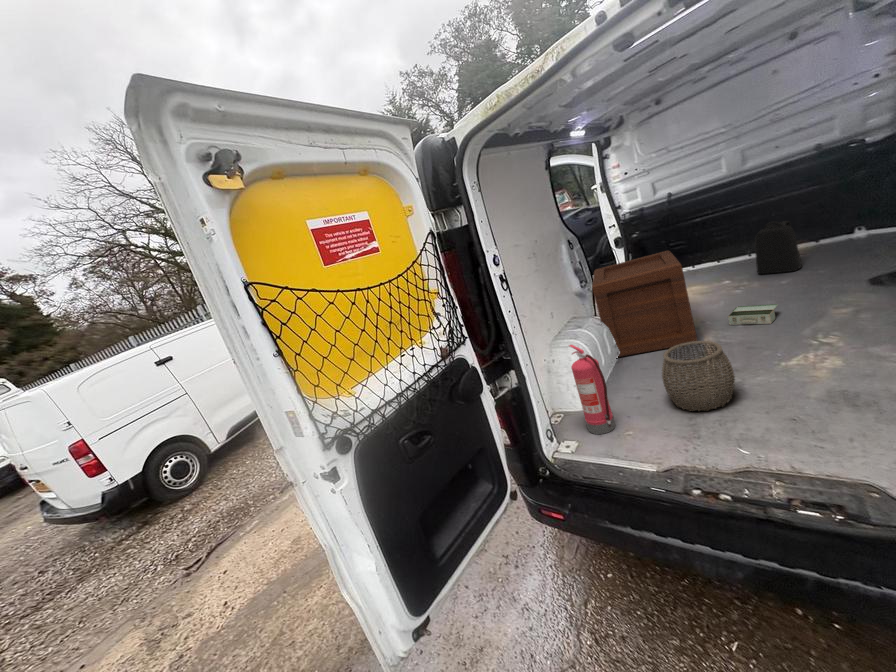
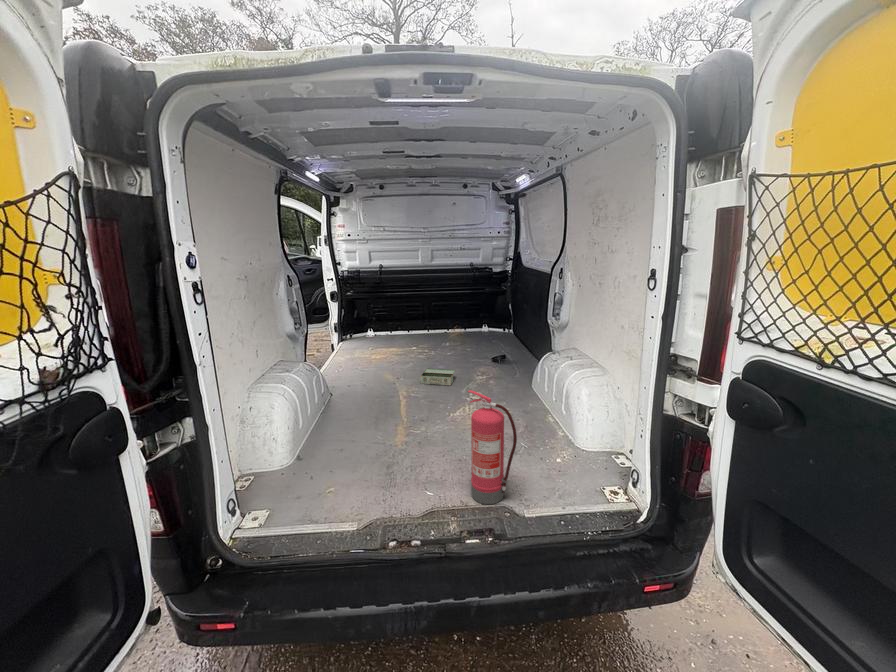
backpack: present [755,221,802,274] -> none [437,306,466,347]
wooden crate: present [592,251,697,357] -> none [307,310,397,407]
woven basket: present [662,341,735,411] -> none [369,395,433,466]
fire extinguisher: present [569,345,615,434] -> present [468,390,517,504]

